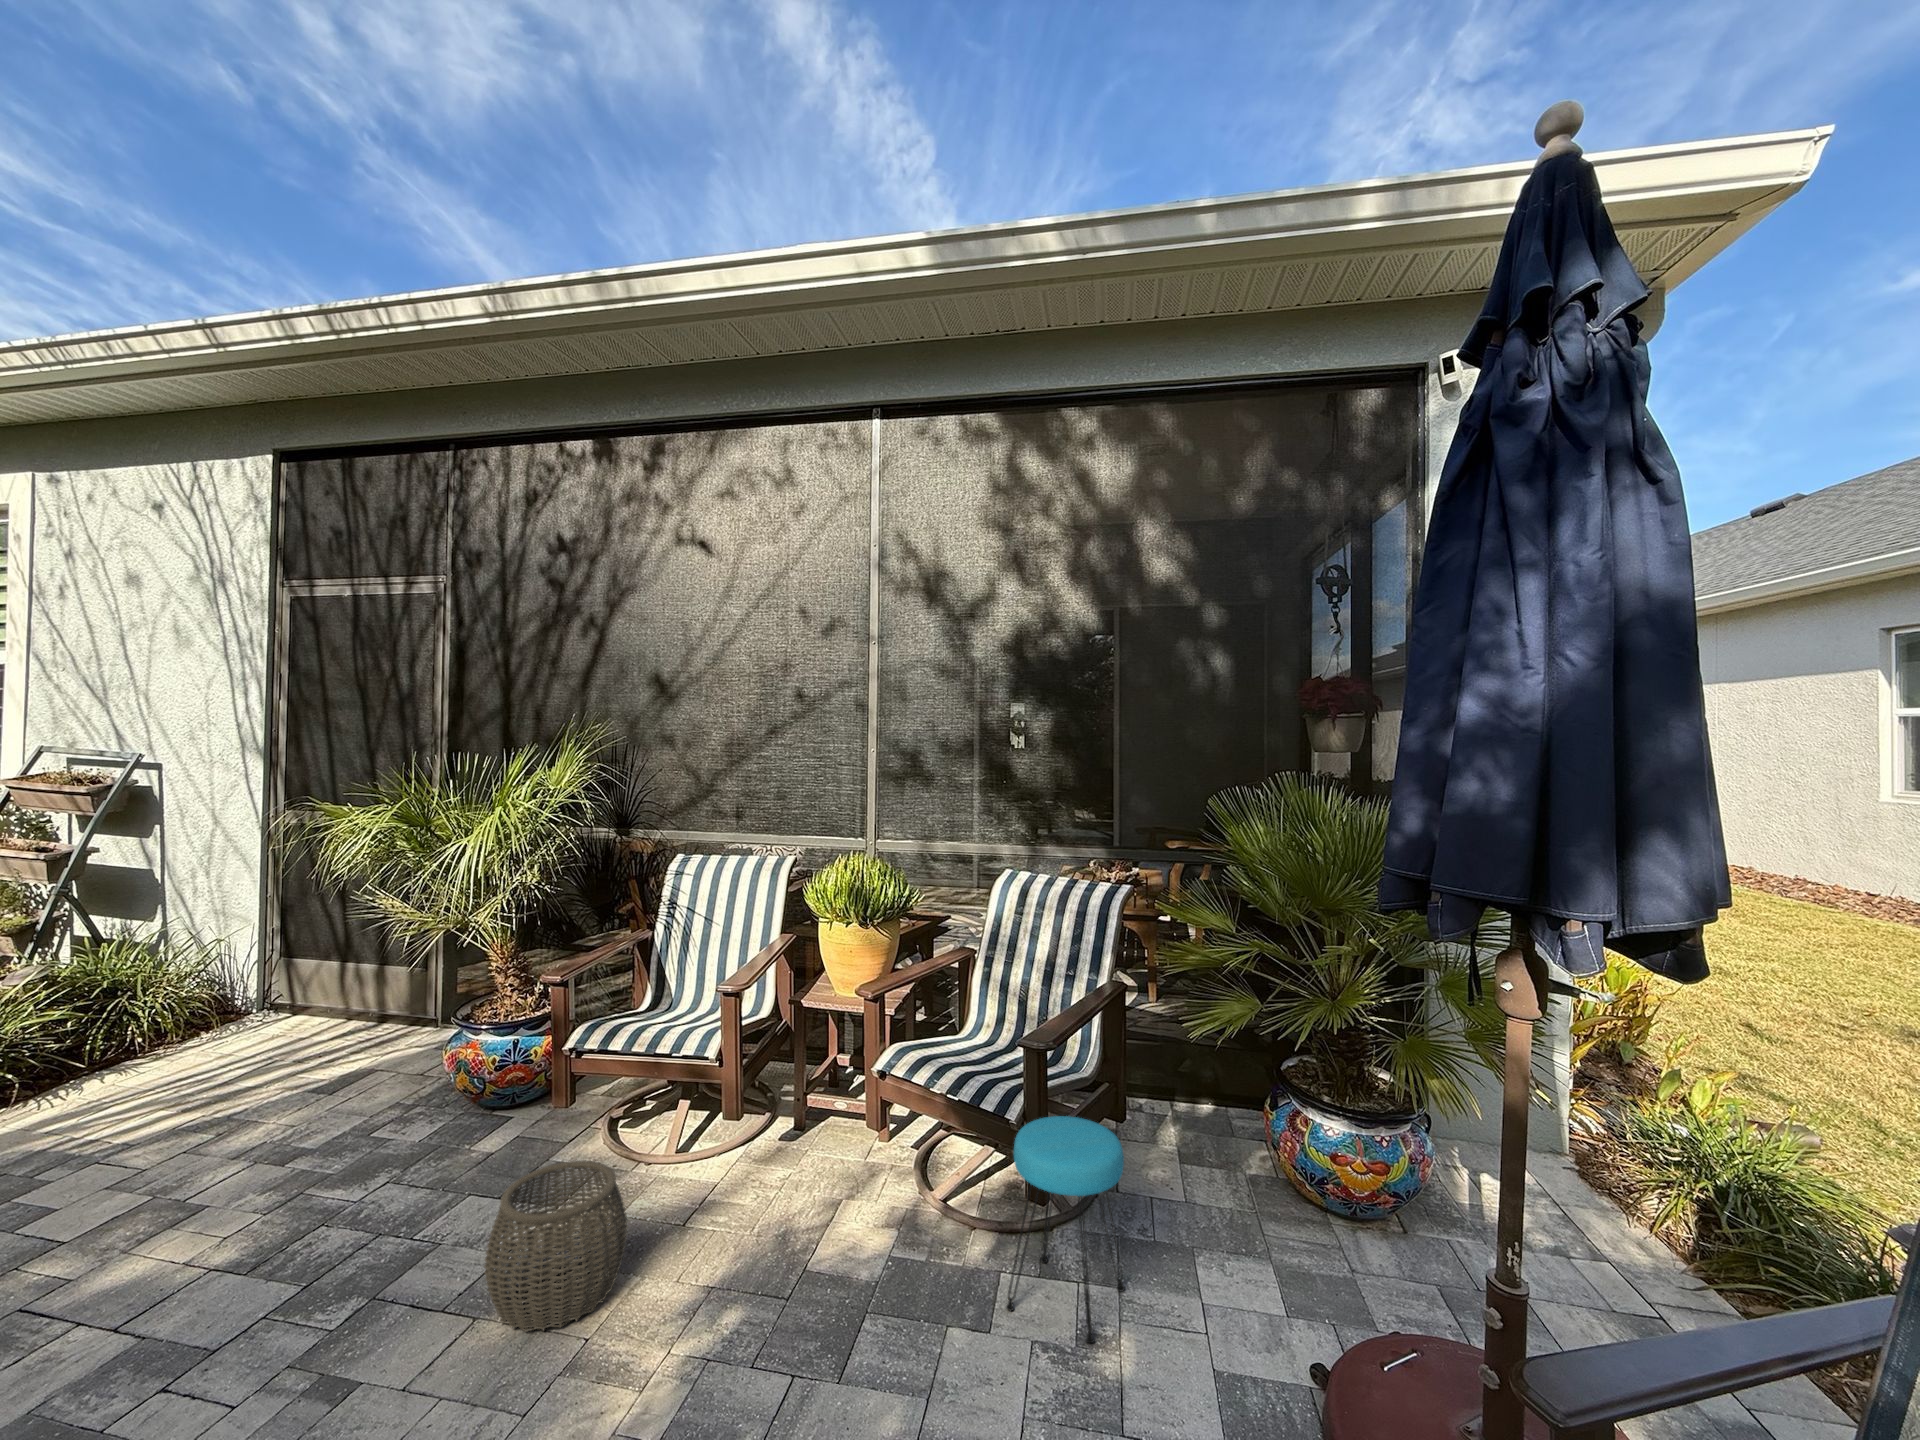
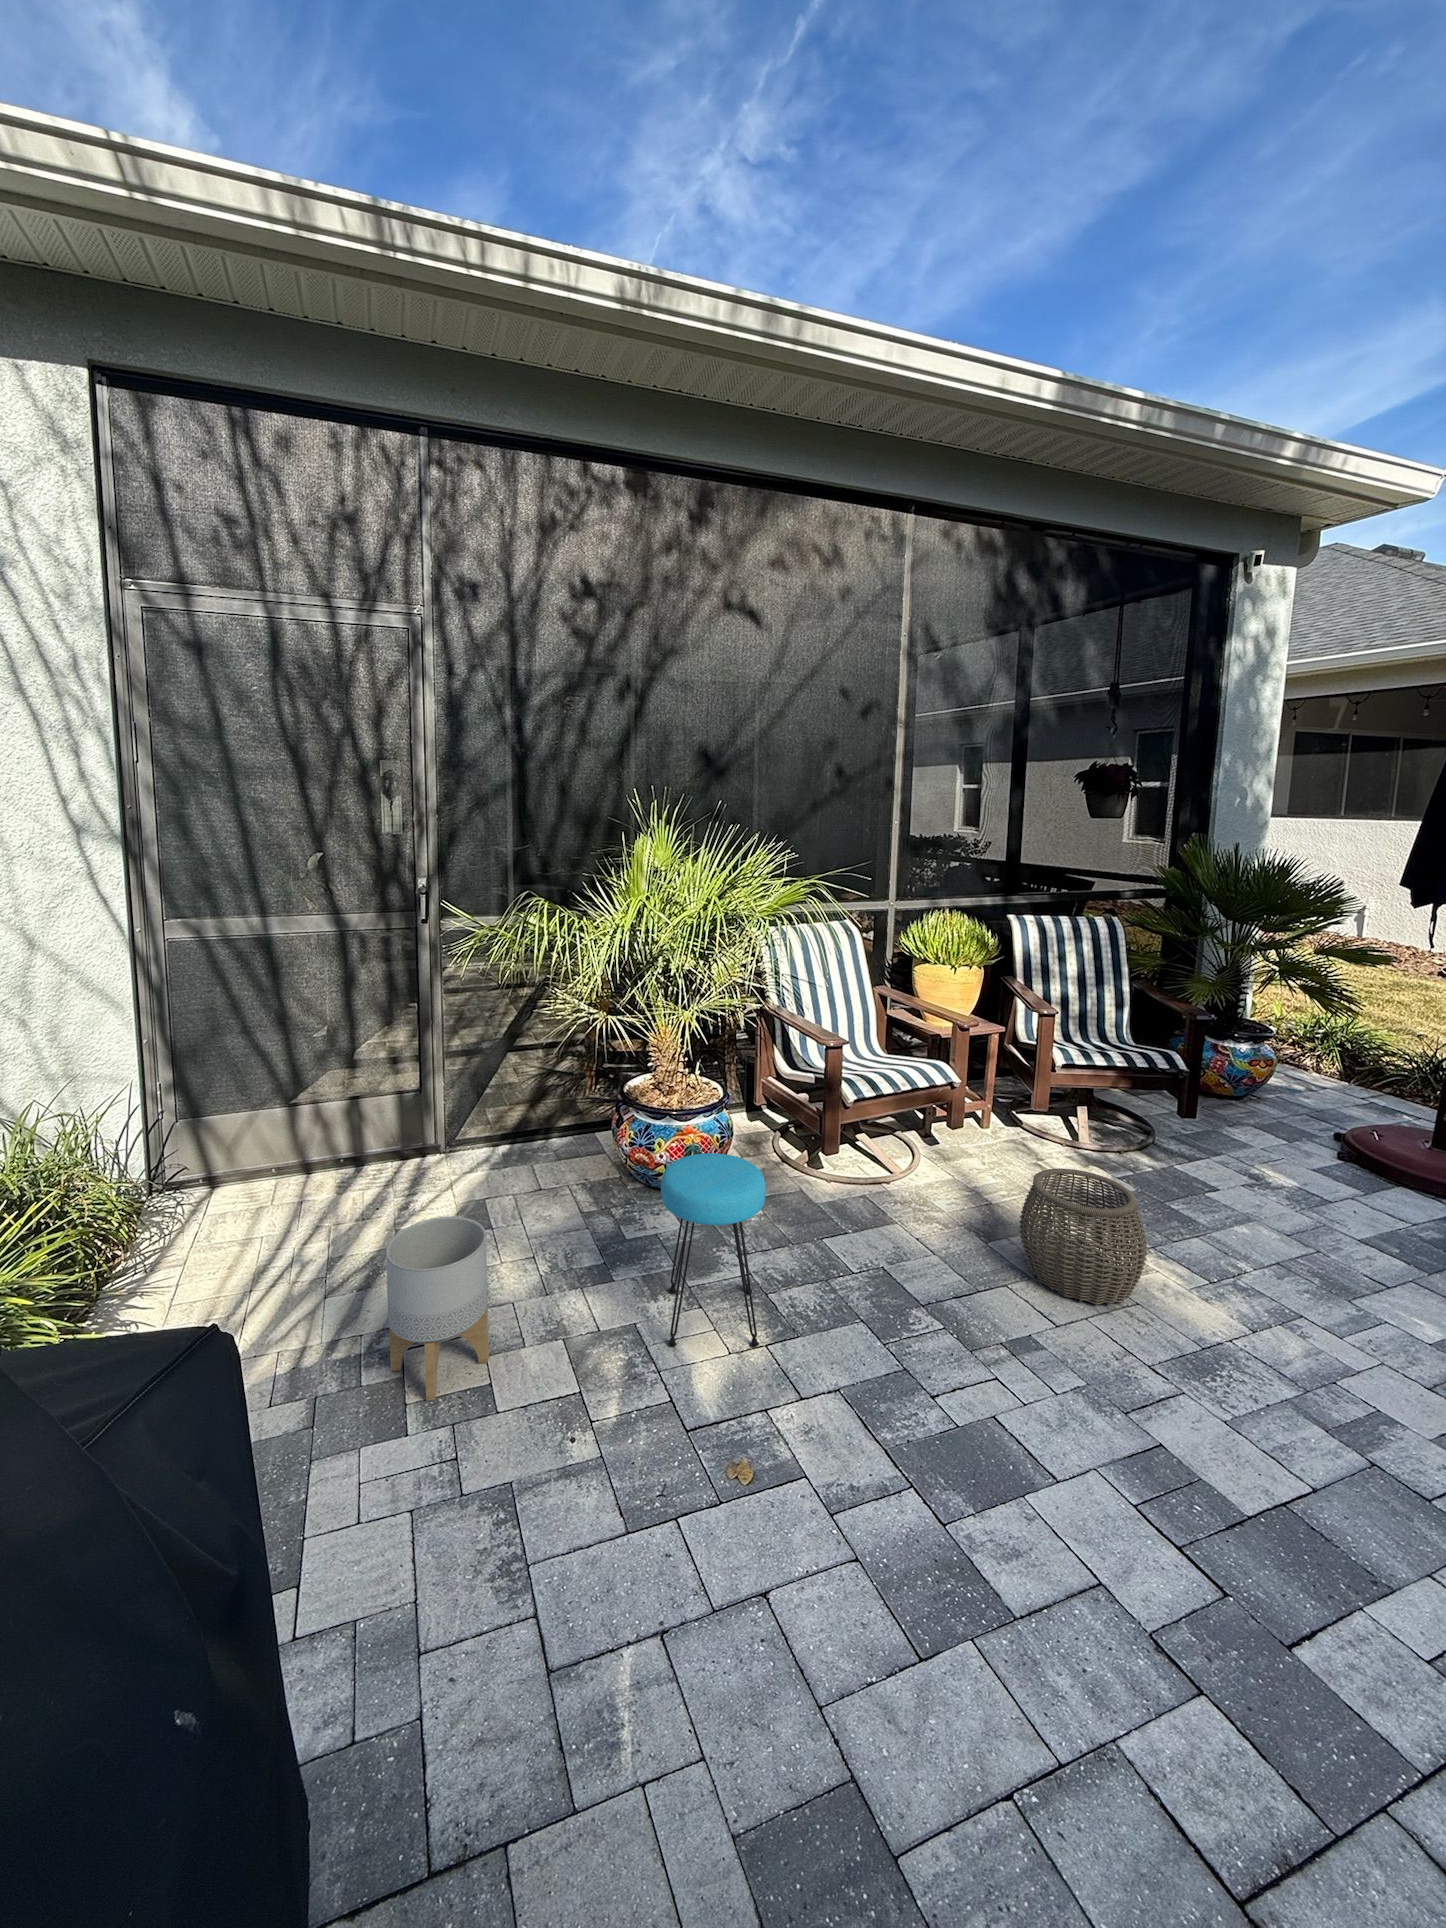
planter: none [68,1056,171,1187] -> present [386,1217,489,1401]
stool: present [1006,1116,1125,1343] -> present [661,1153,766,1347]

